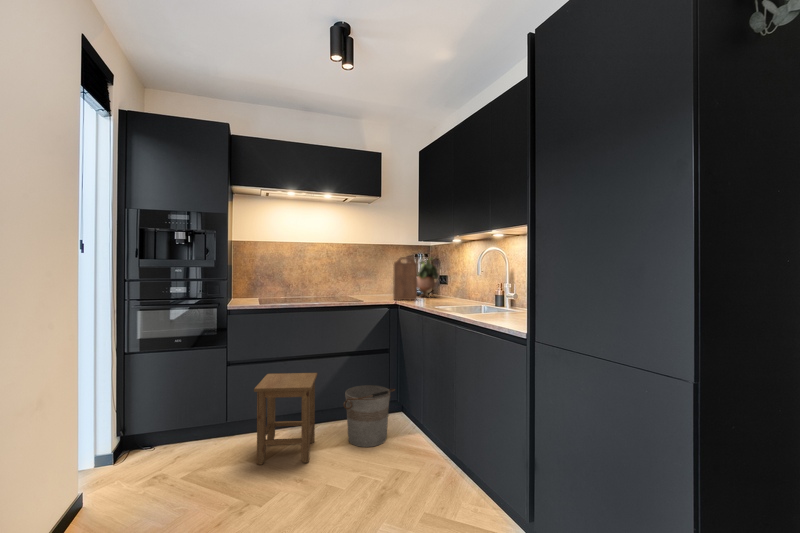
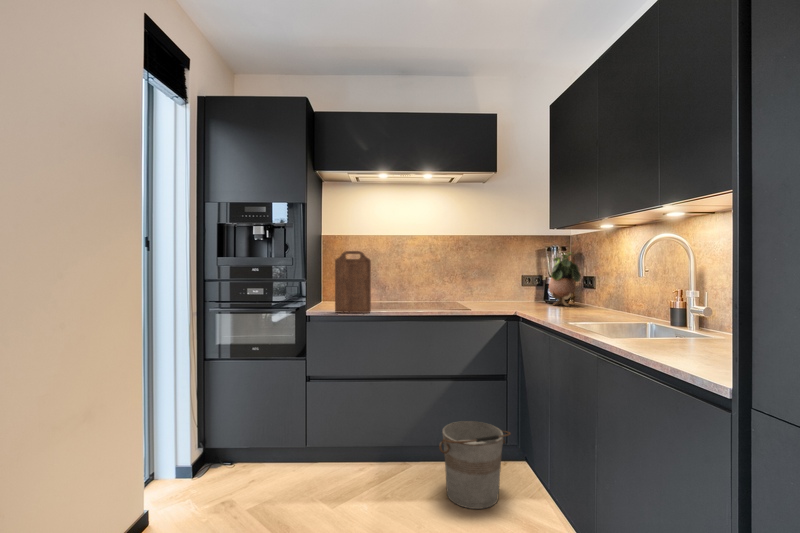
cutting board: present [393,257,418,300] -> present [335,251,371,313]
stool: present [254,373,317,464] -> none [325,395,408,519]

